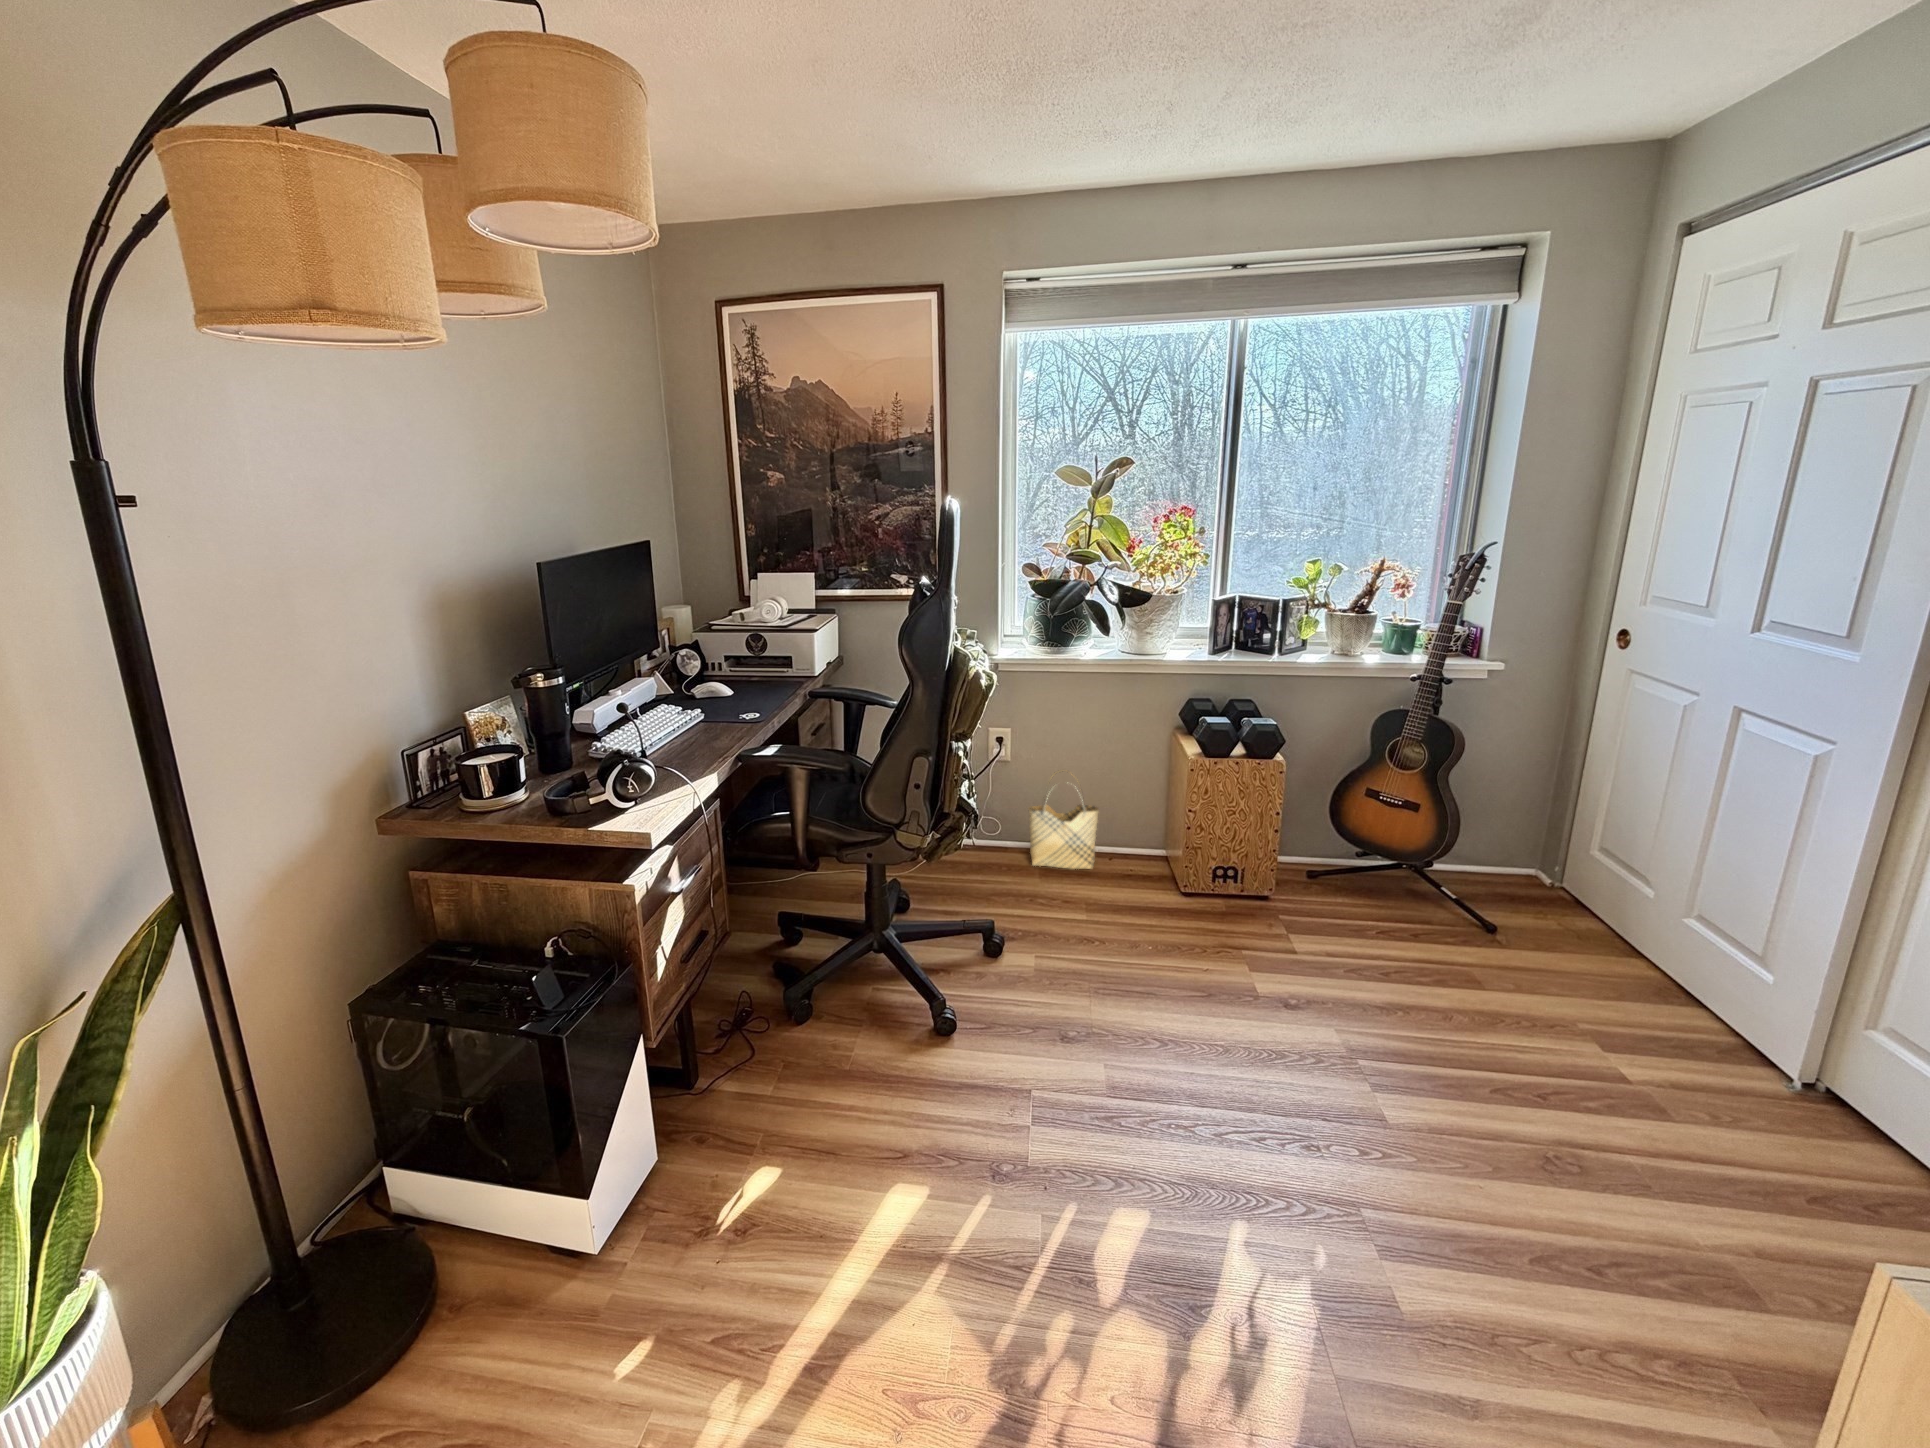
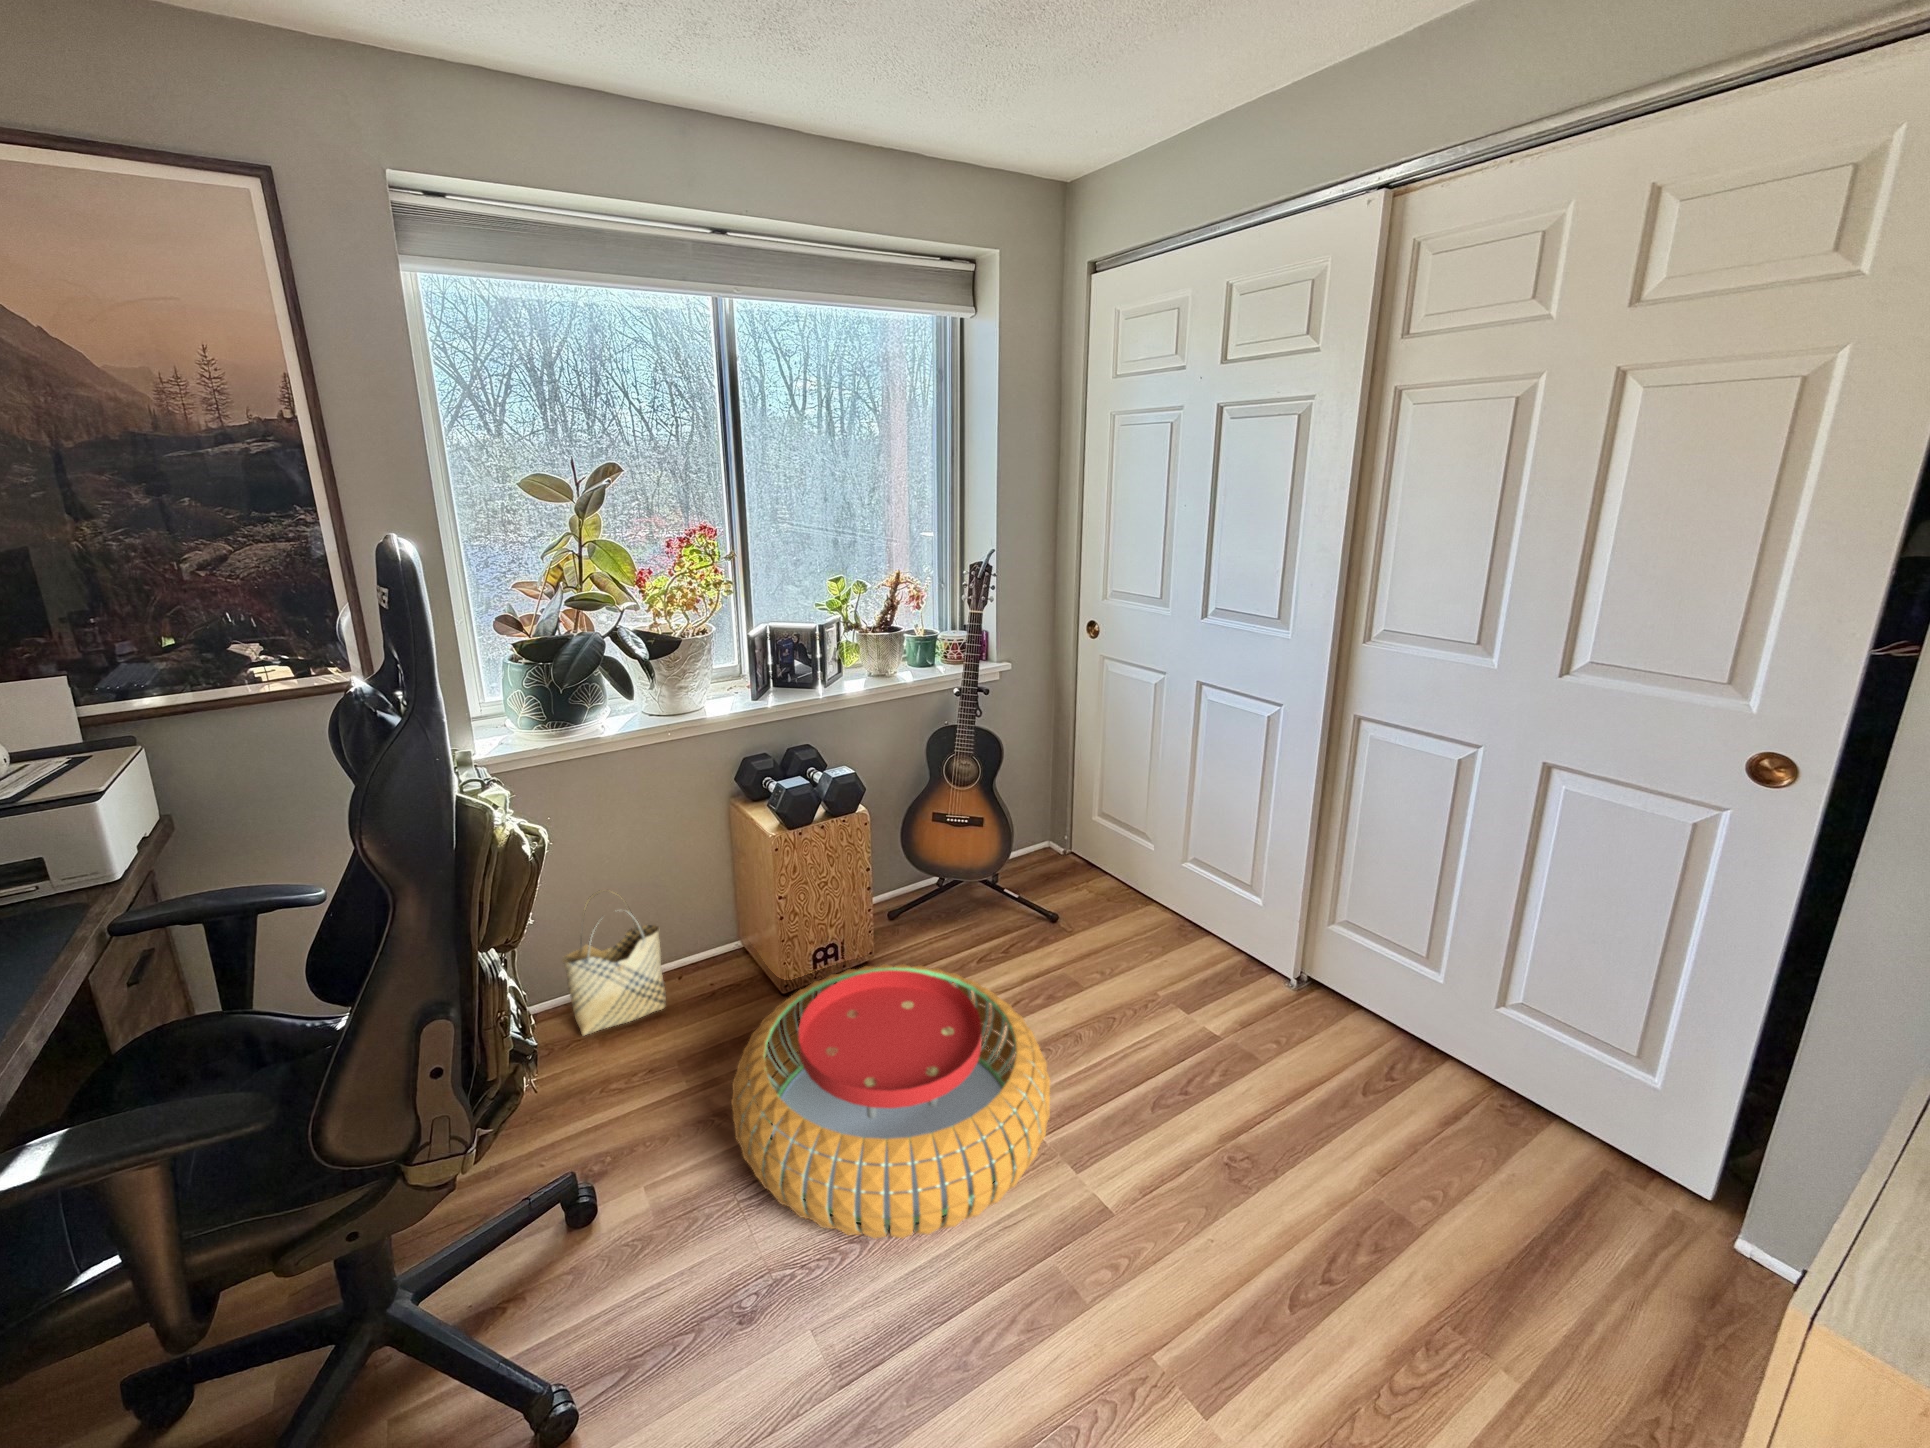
pouf: none [1097,875,1380,1073] -> present [731,964,1050,1239]

